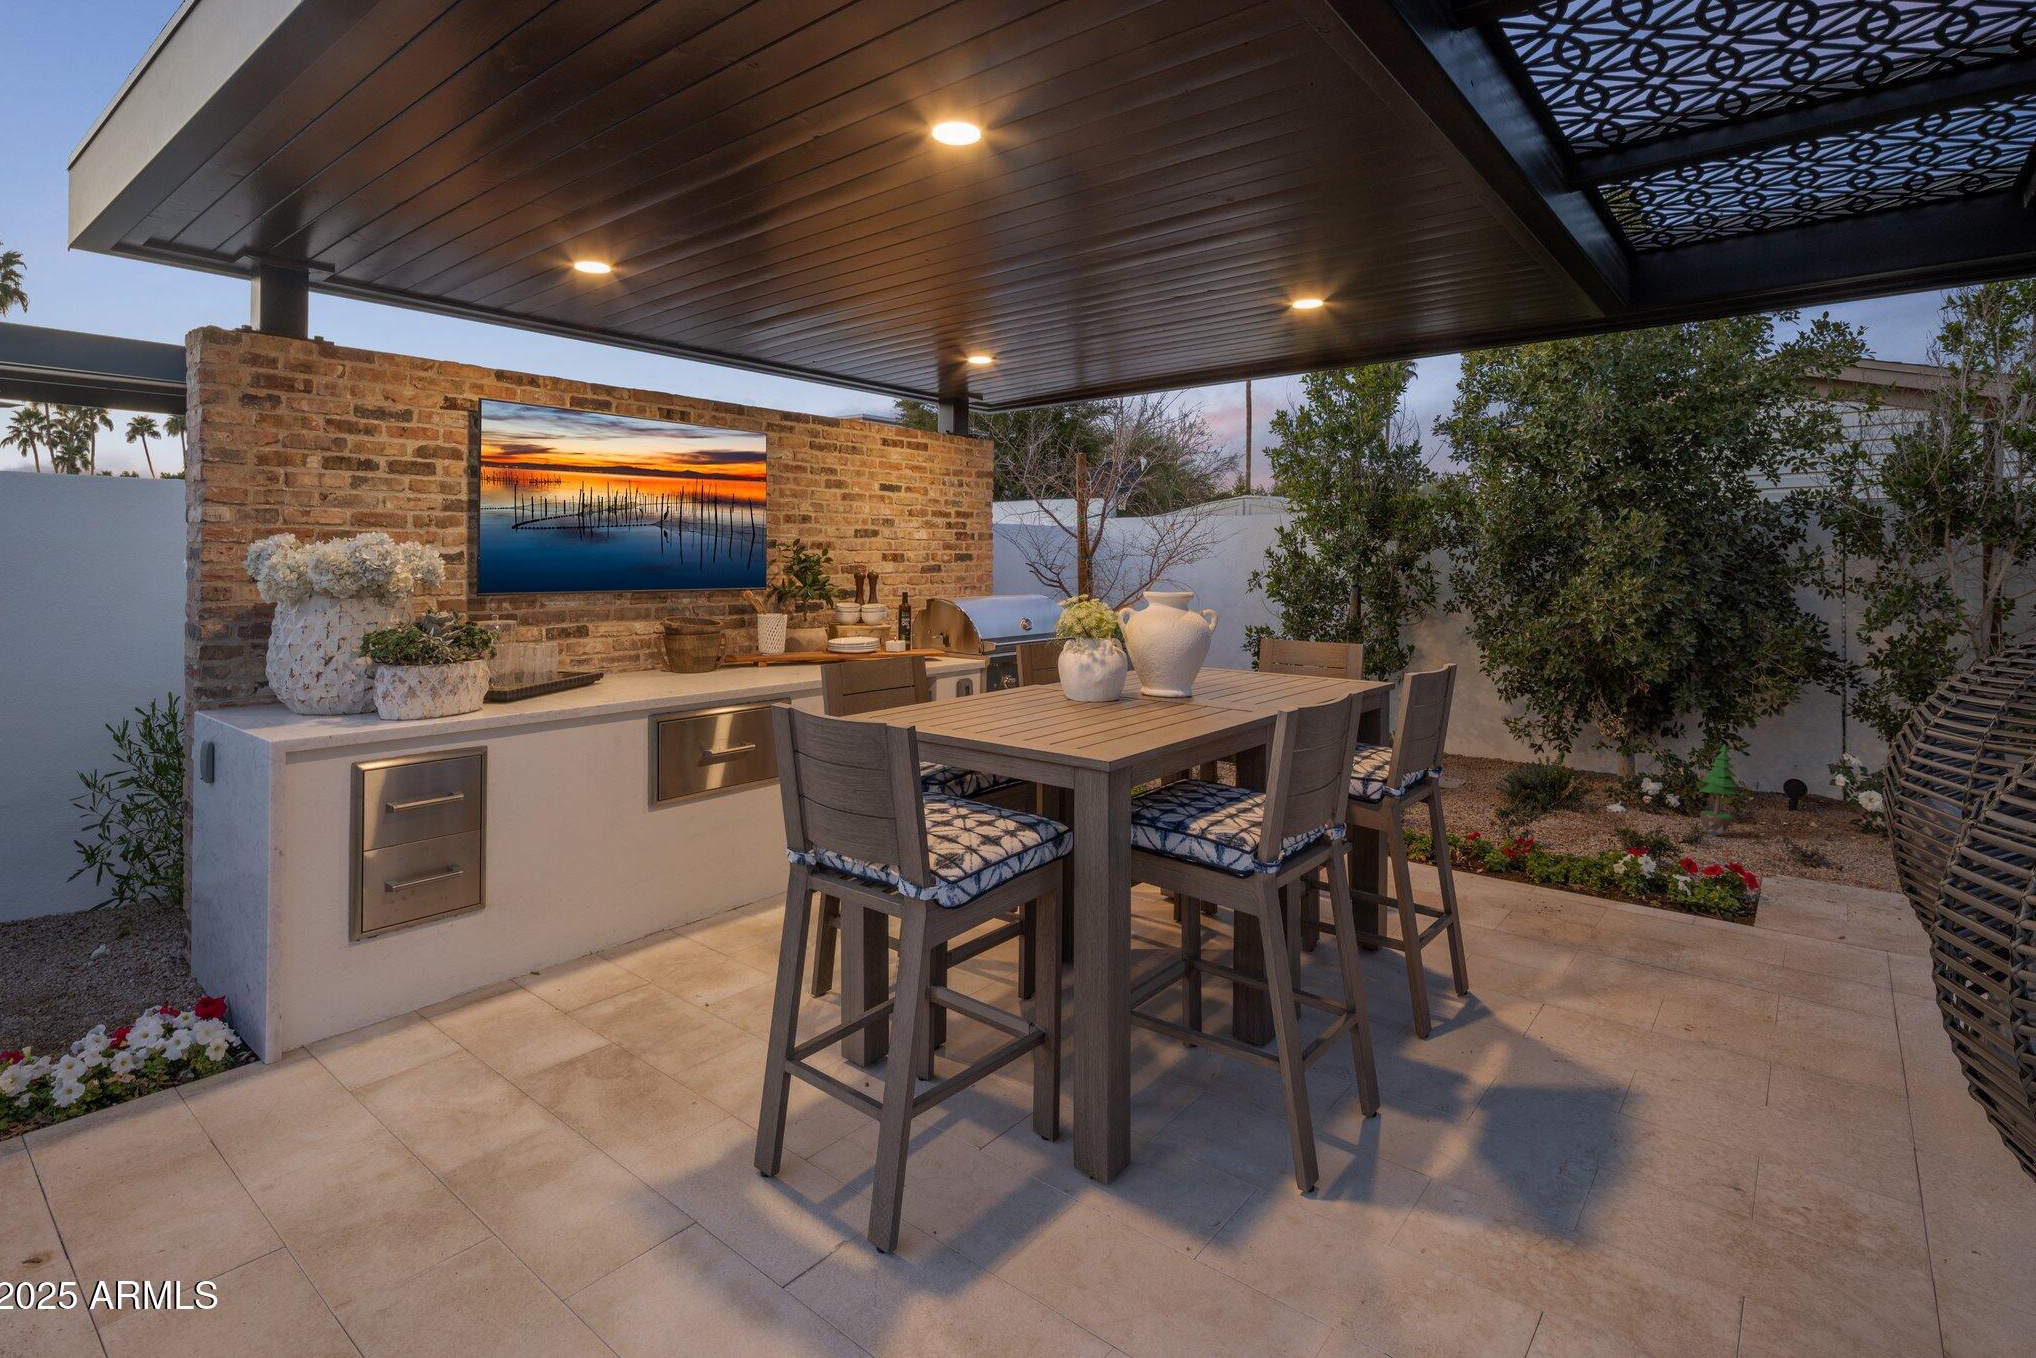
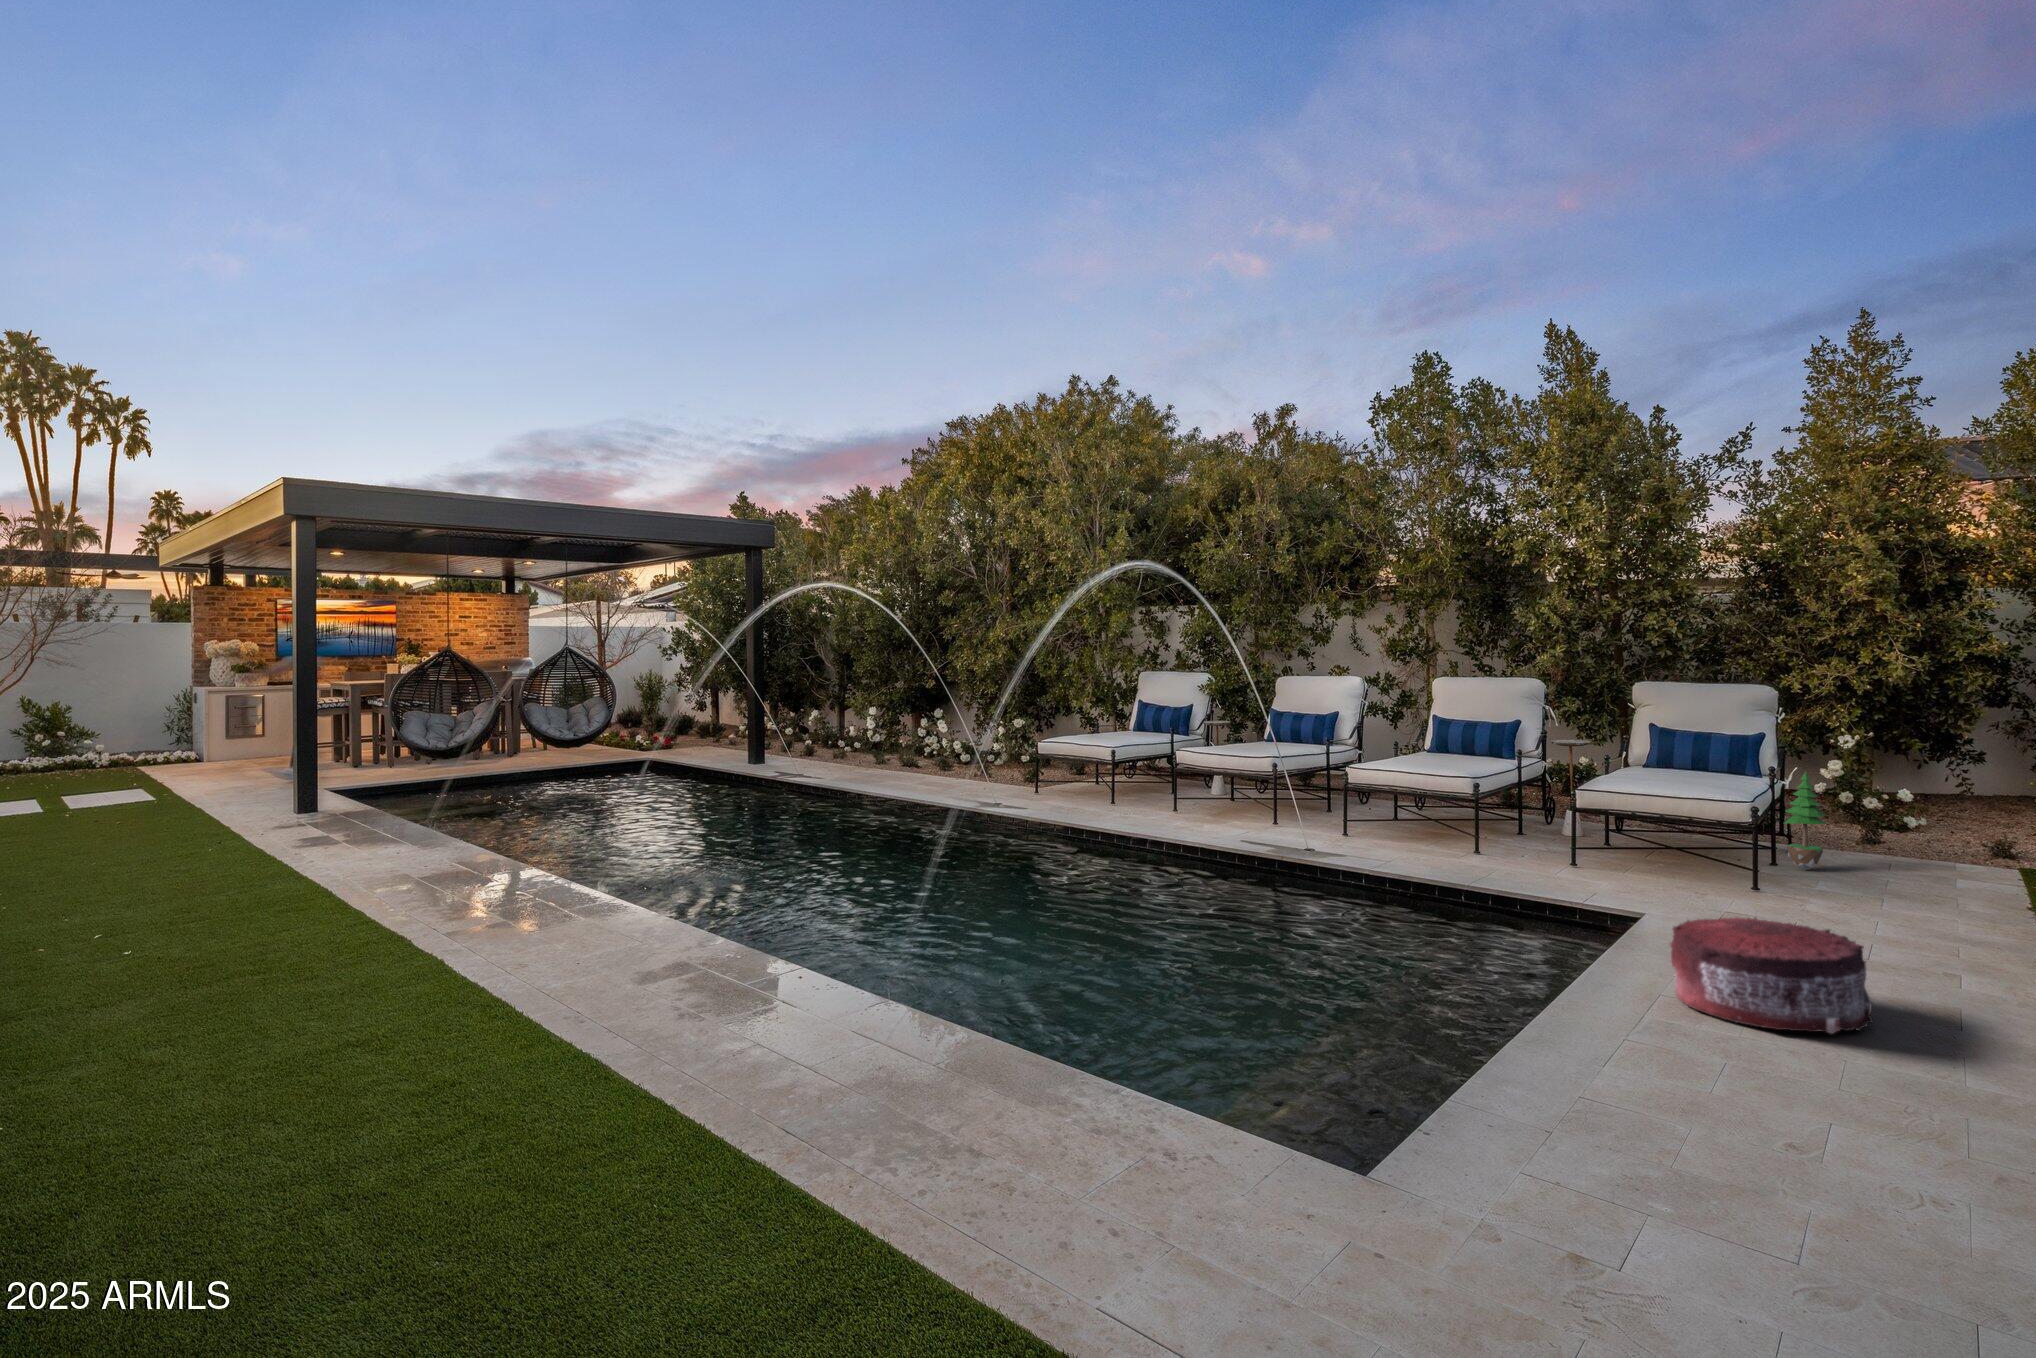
pouf: none [1584,904,1762,1023] -> present [1670,917,1874,1034]

